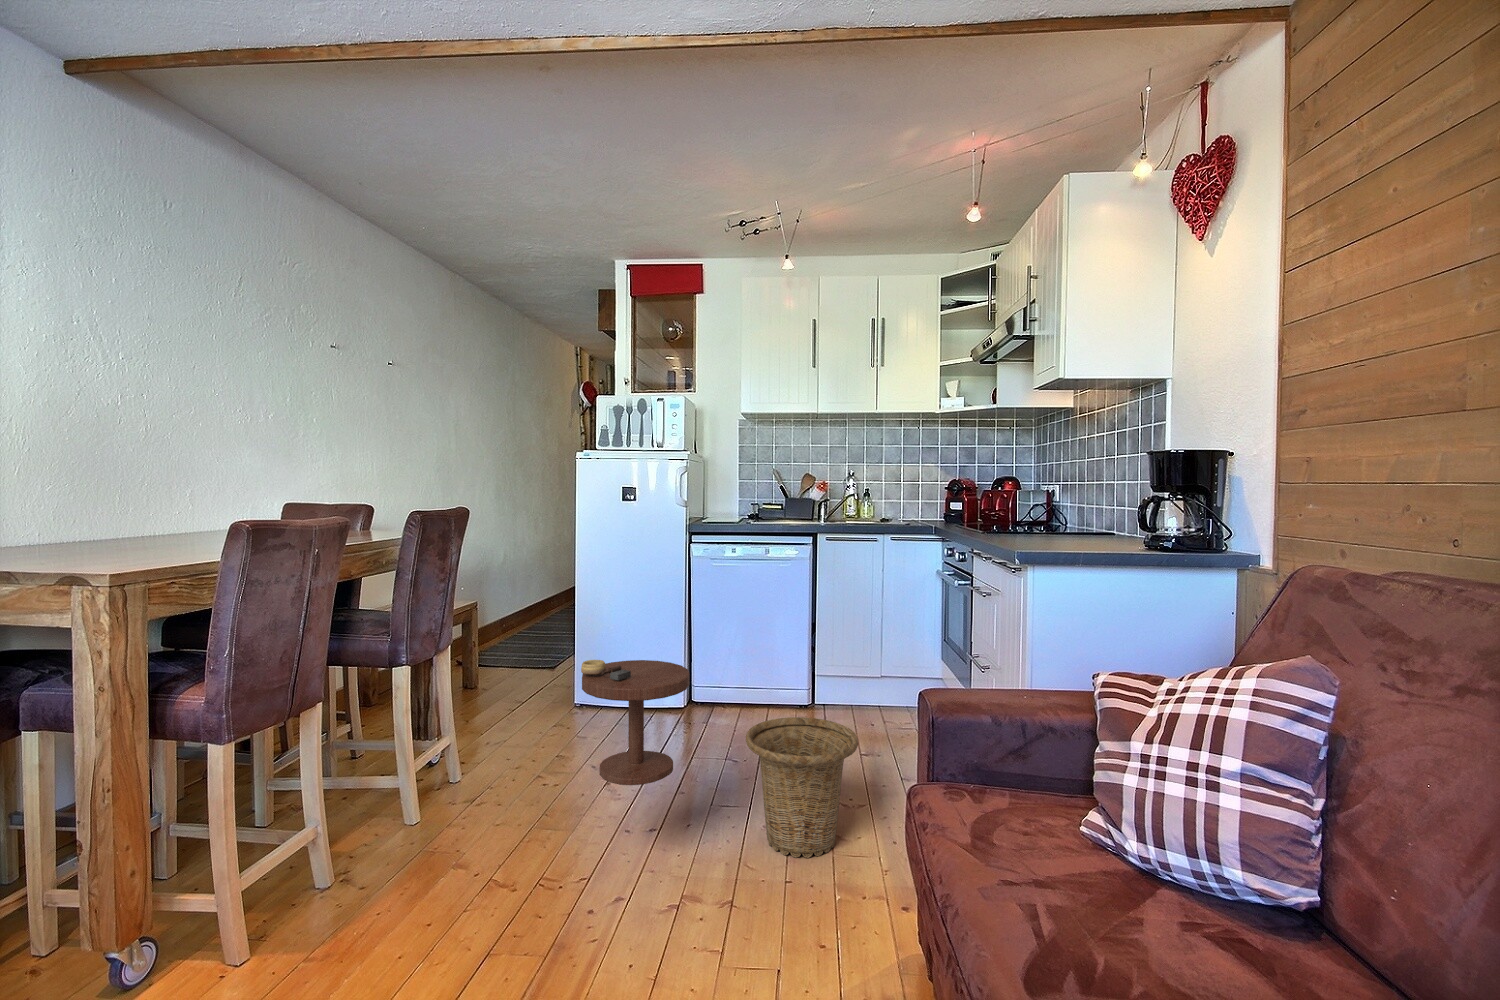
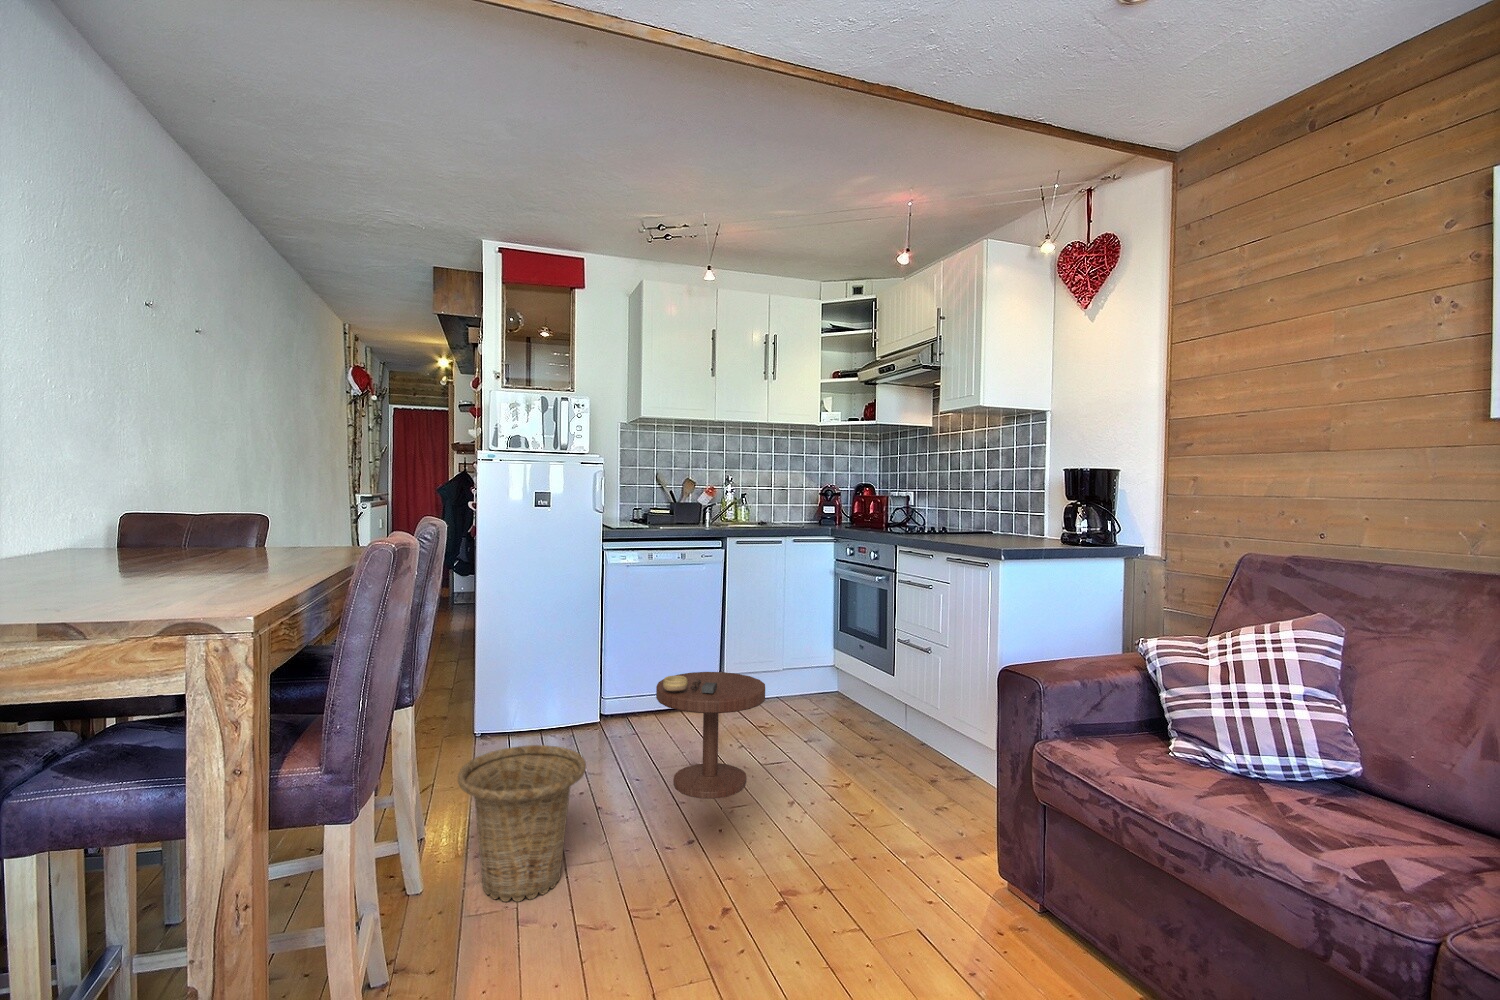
basket: present [746,717,858,858] -> present [458,745,586,902]

